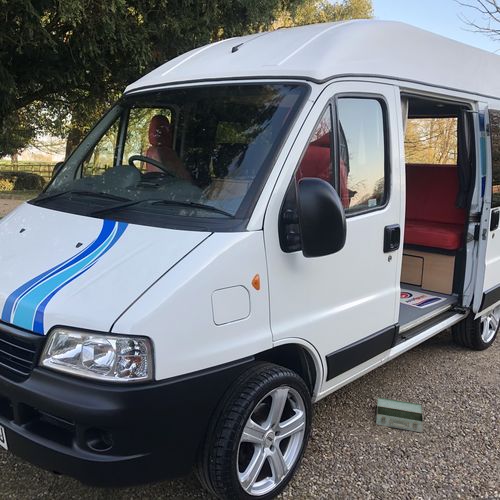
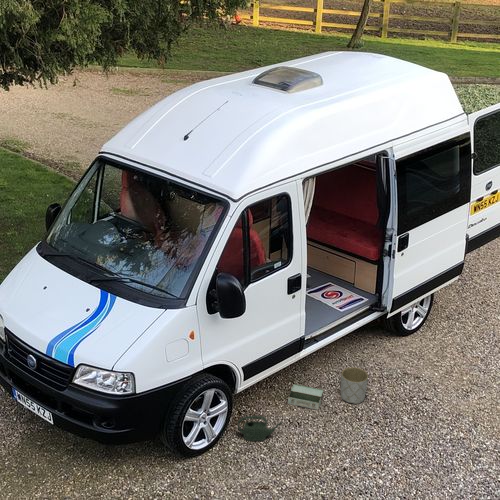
planter: none [443,373,485,425] -> present [341,367,368,404]
watering can: none [318,437,389,480] -> present [238,416,282,441]

